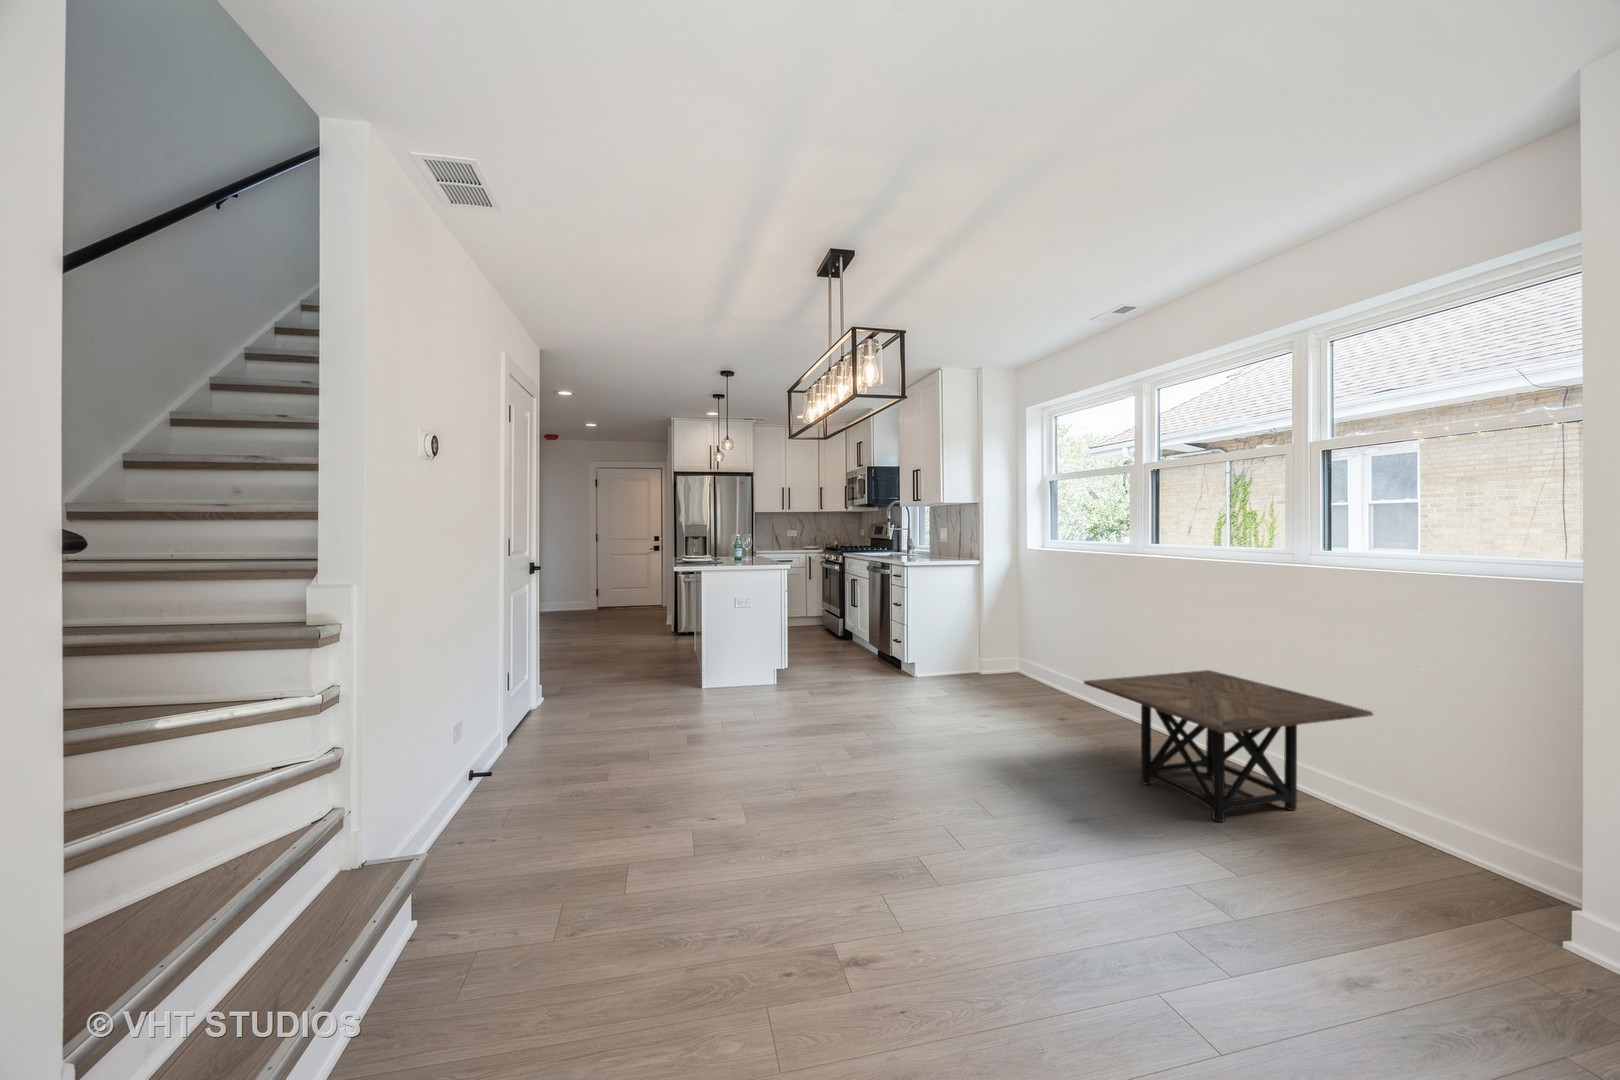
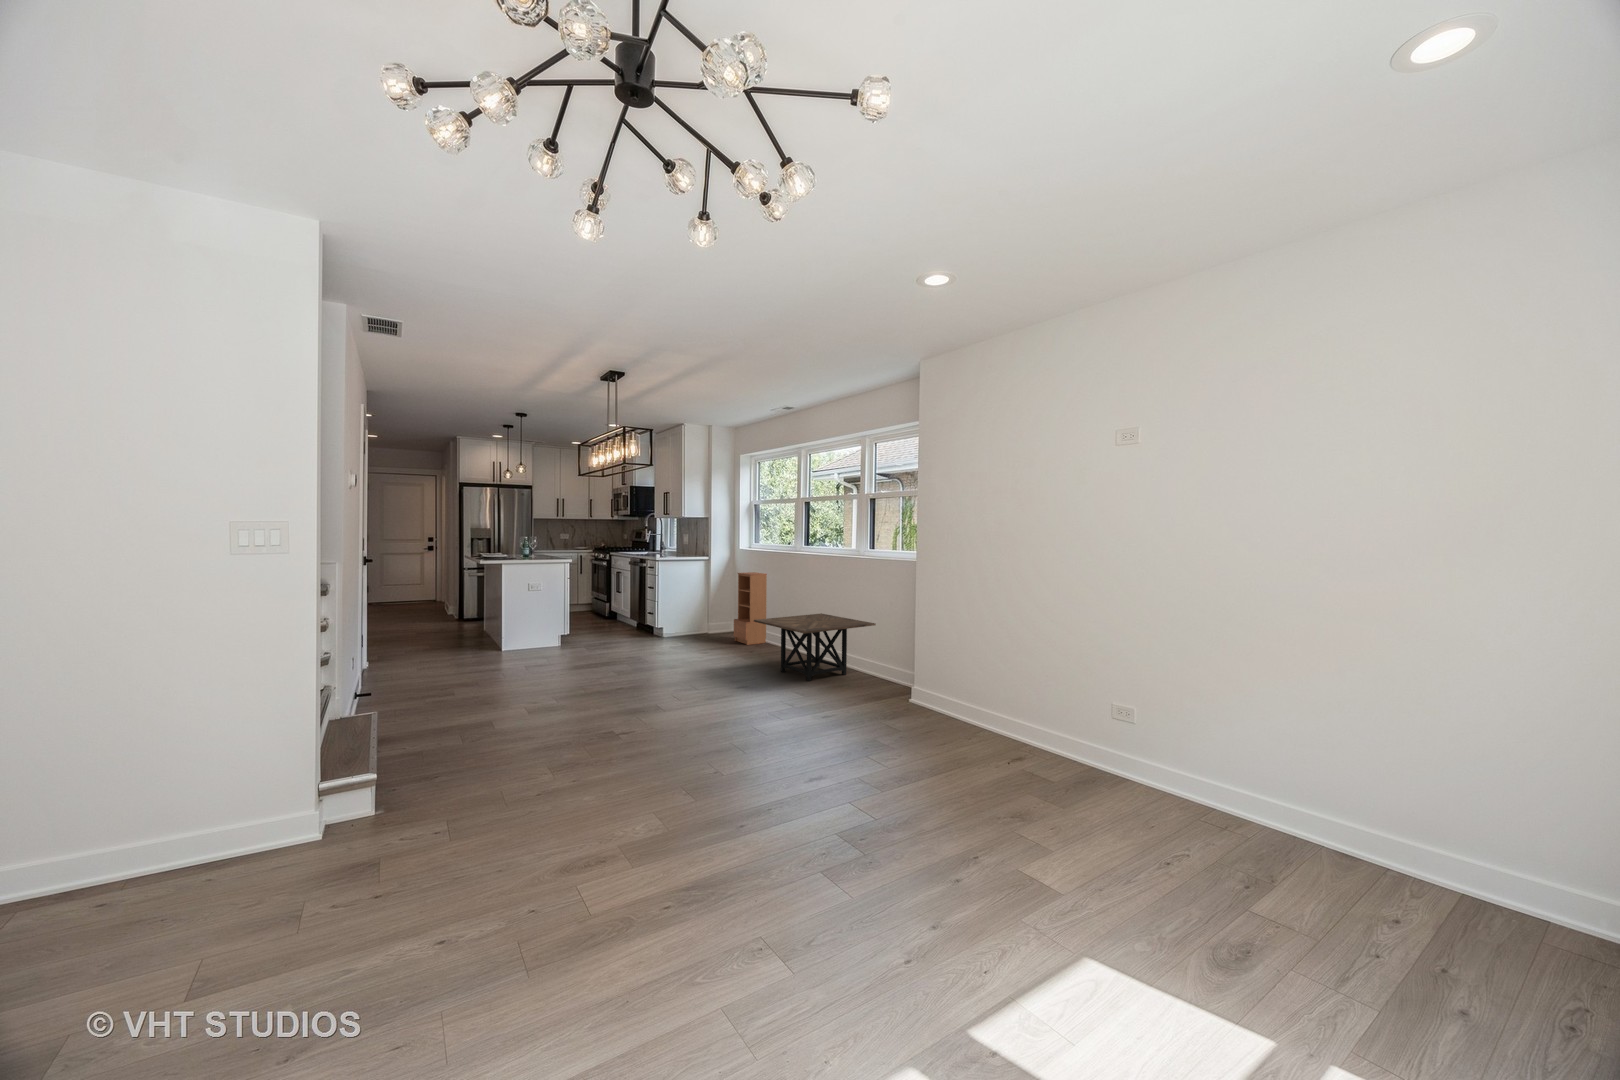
bookcase: none [1024,586,1081,704] -> present [734,572,767,645]

